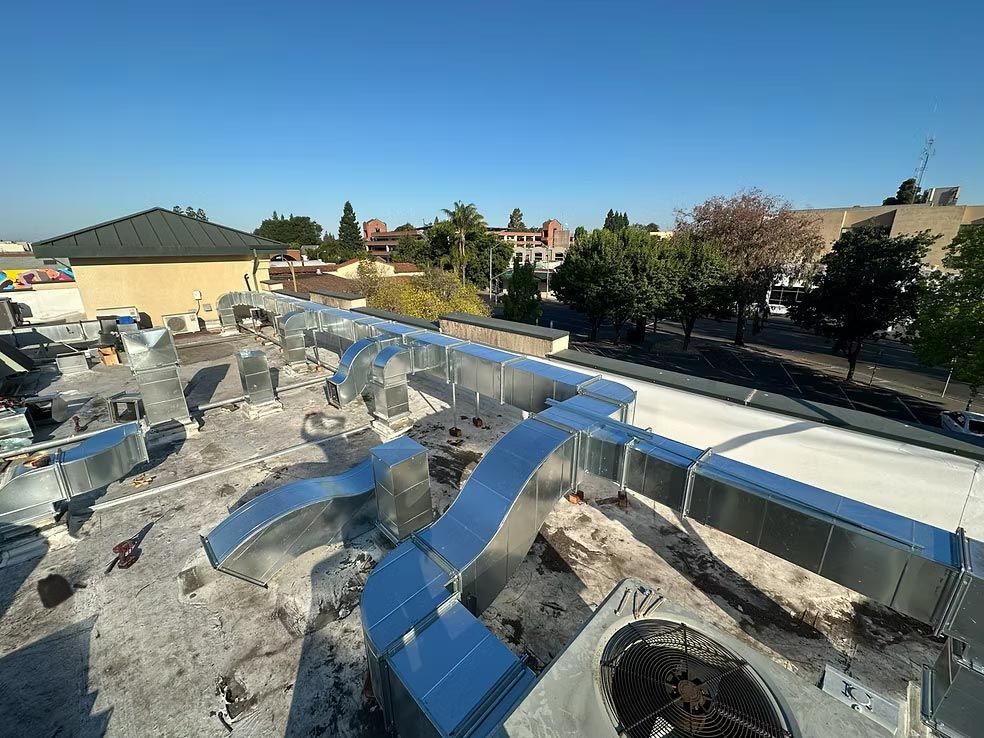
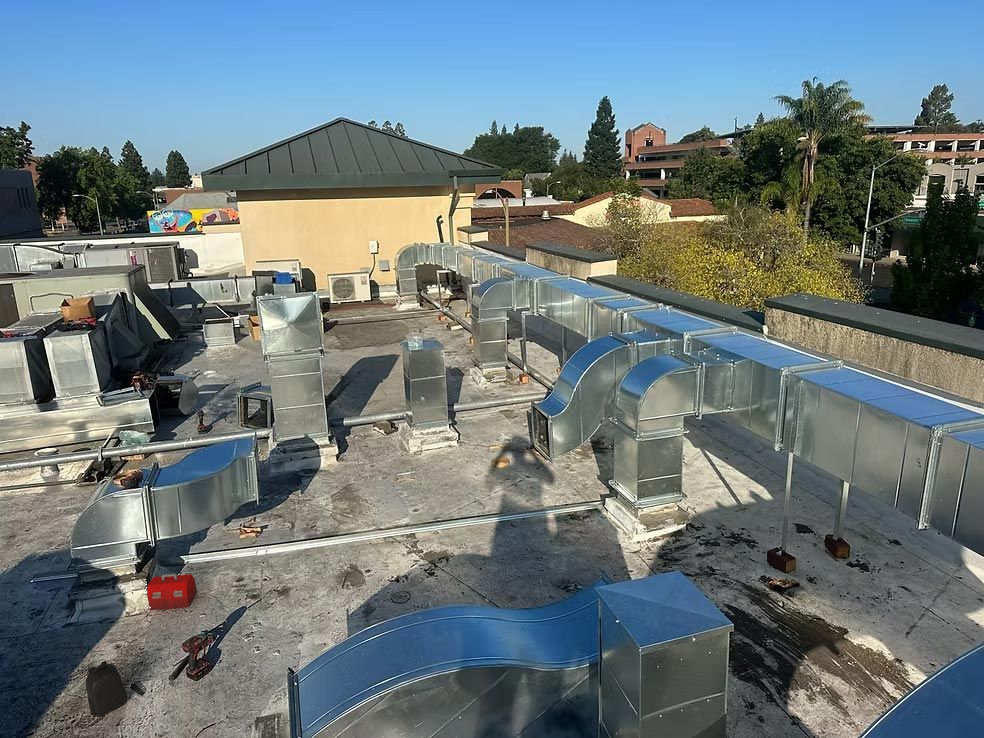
toolbox: none [69,513,110,543] -> present [147,574,197,610]

